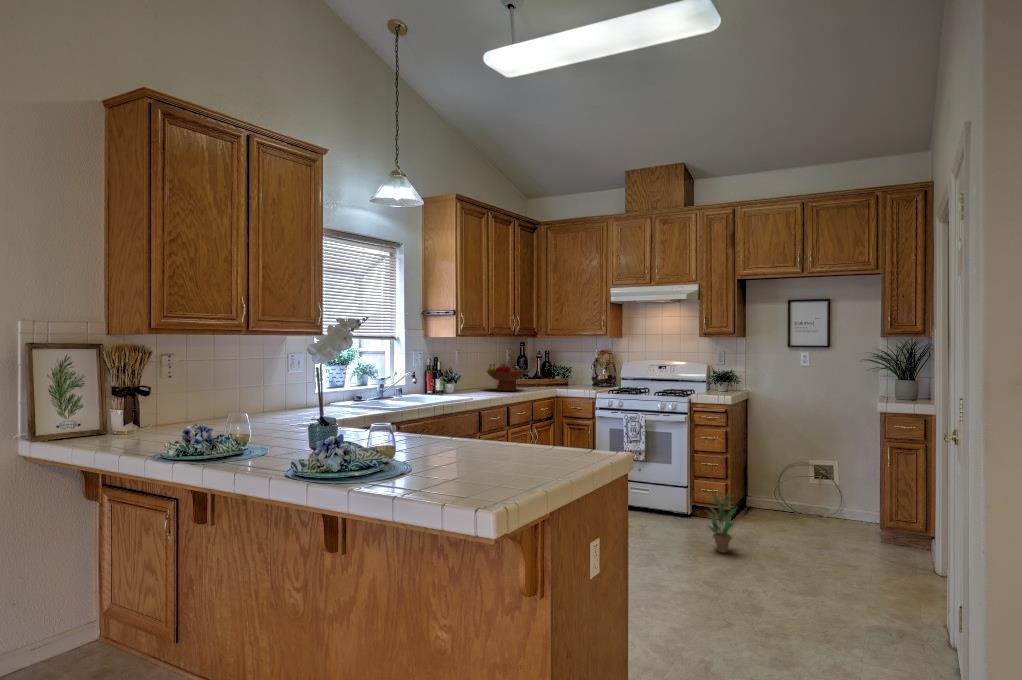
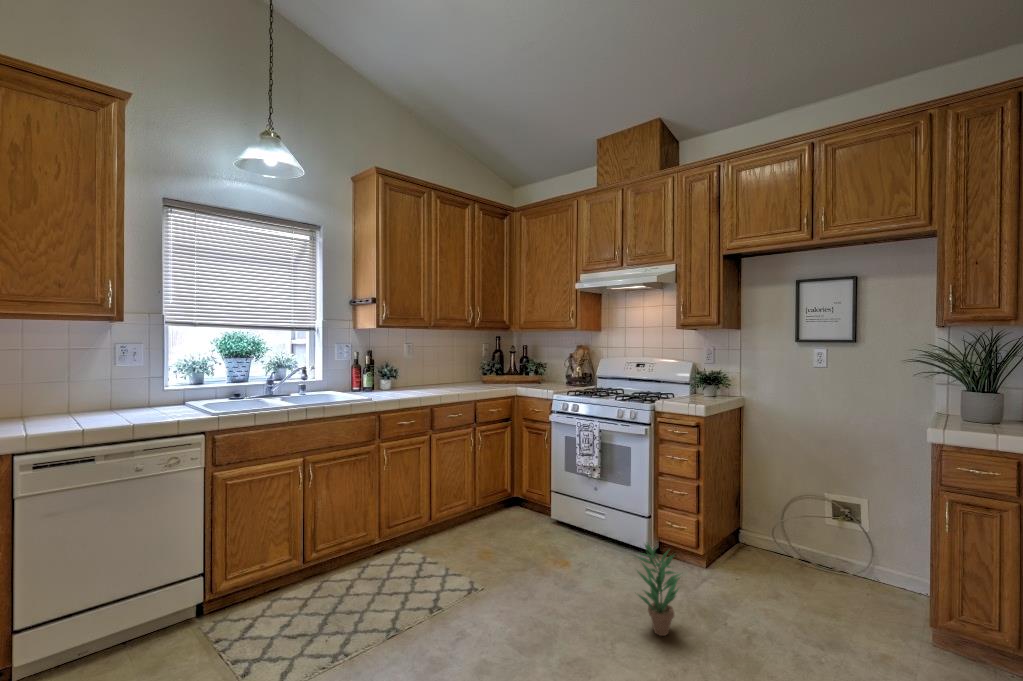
fruit bowl: present [486,364,526,391] -> none [427,358,473,389]

